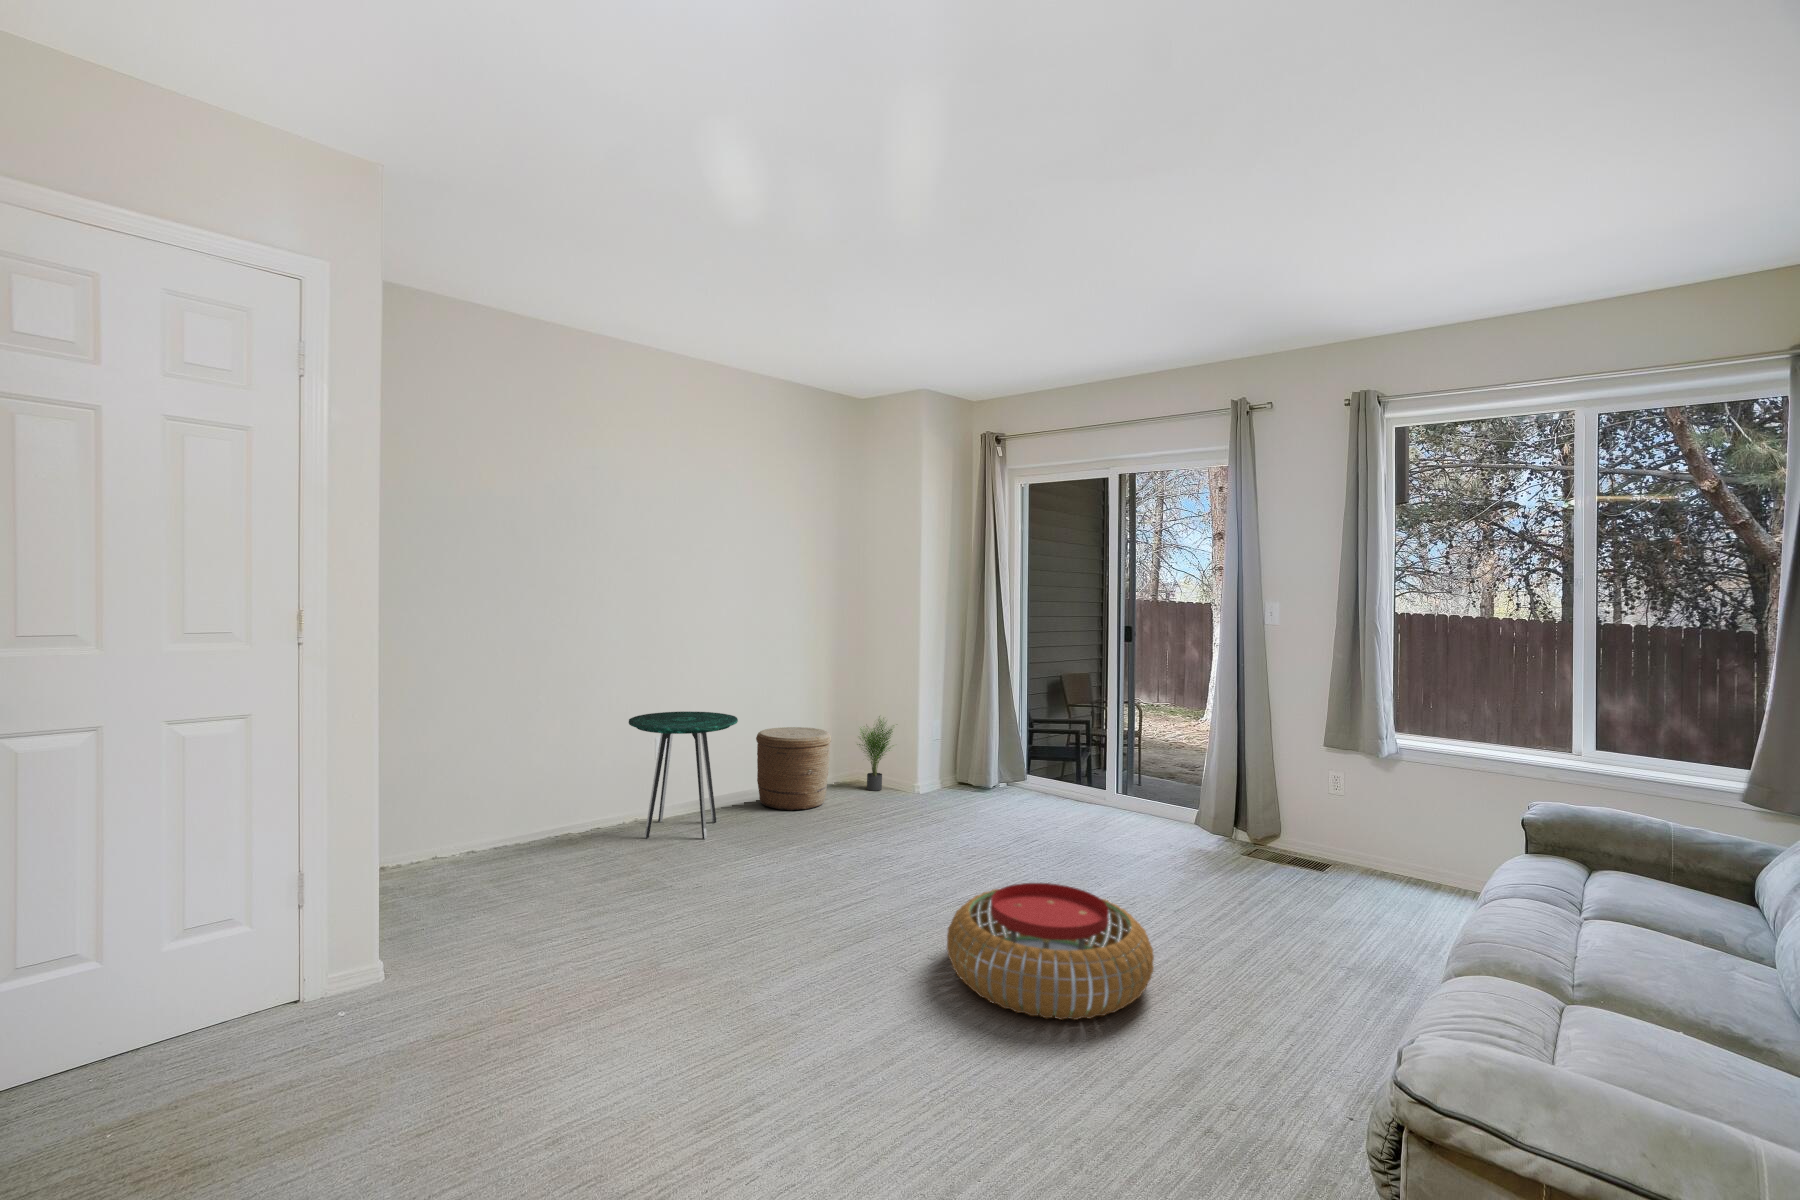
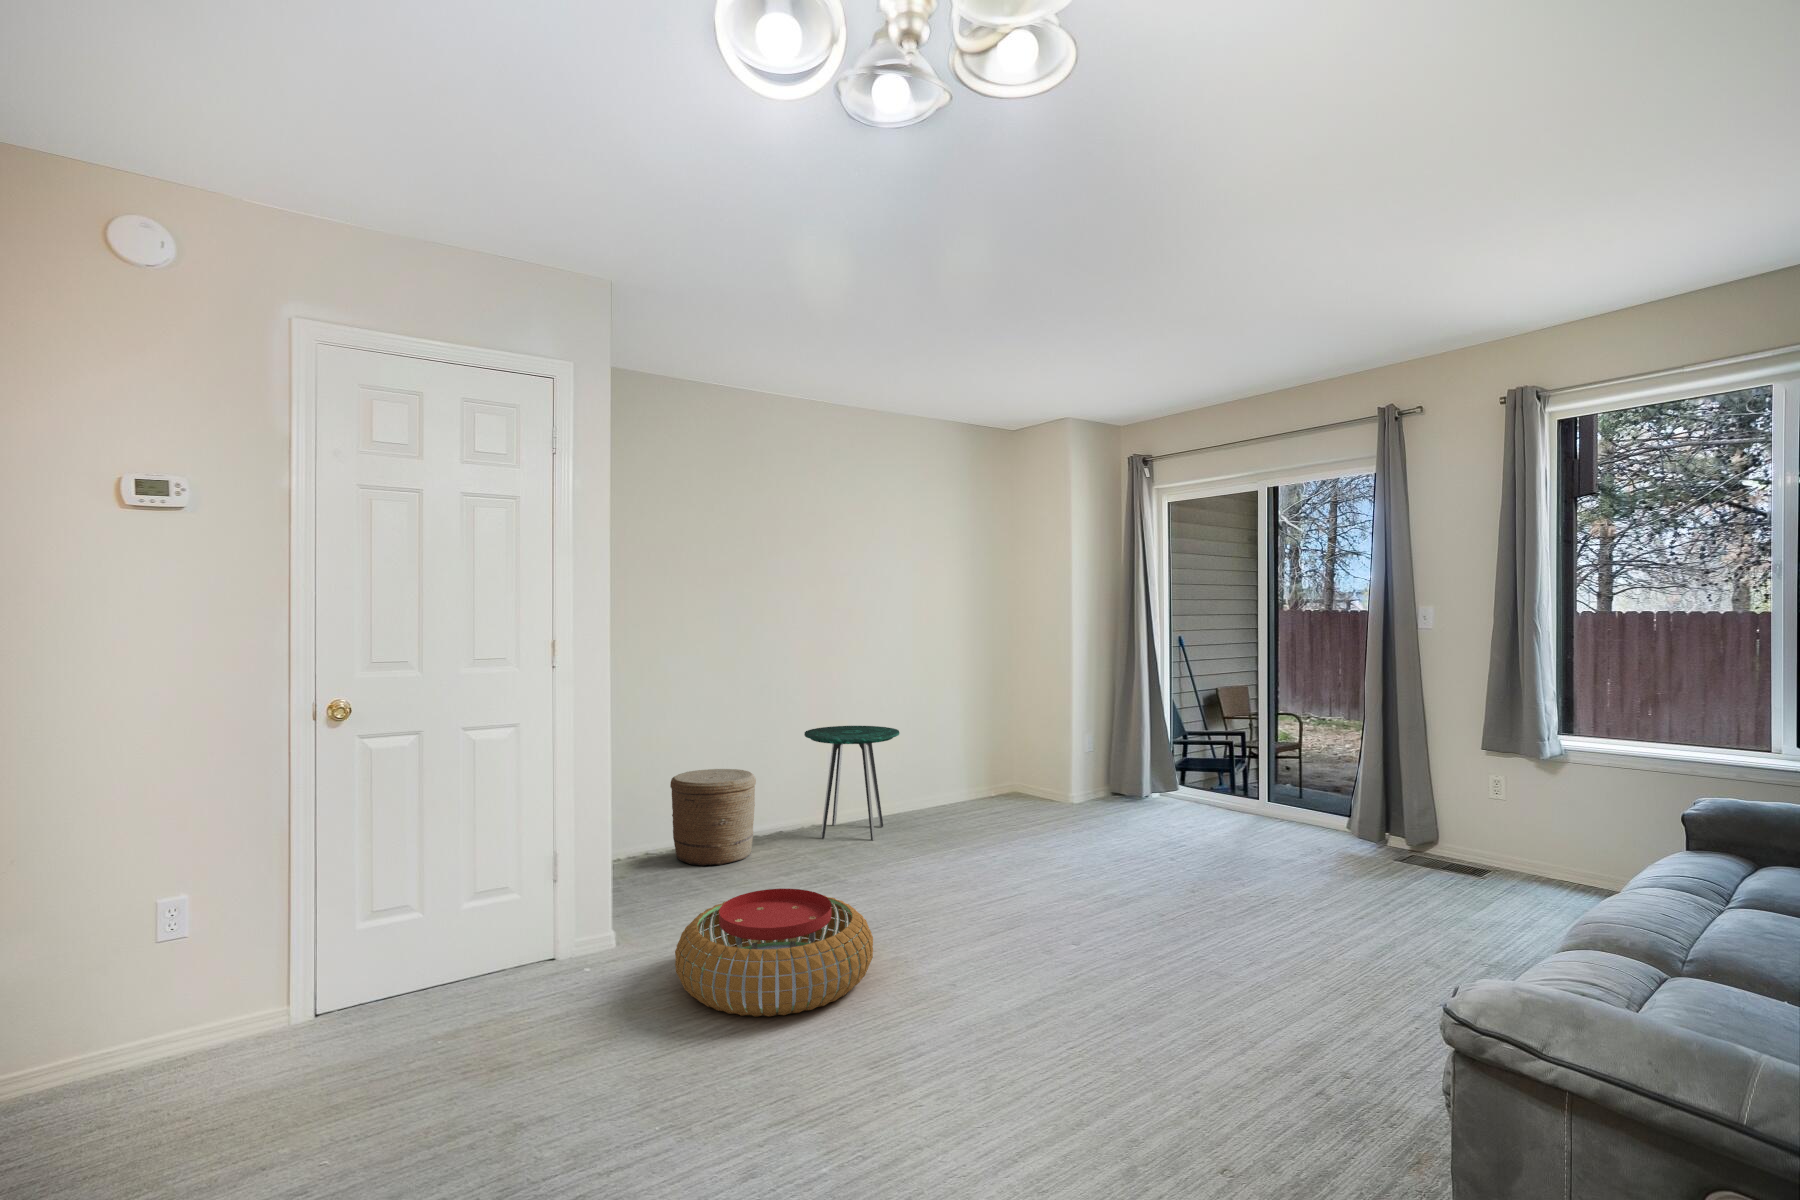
potted plant: present [857,719,893,791] -> none [1009,729,1054,802]
woven basket: present [756,727,831,810] -> present [670,769,756,866]
pouf: present [947,883,1154,1020] -> present [675,889,873,1017]

